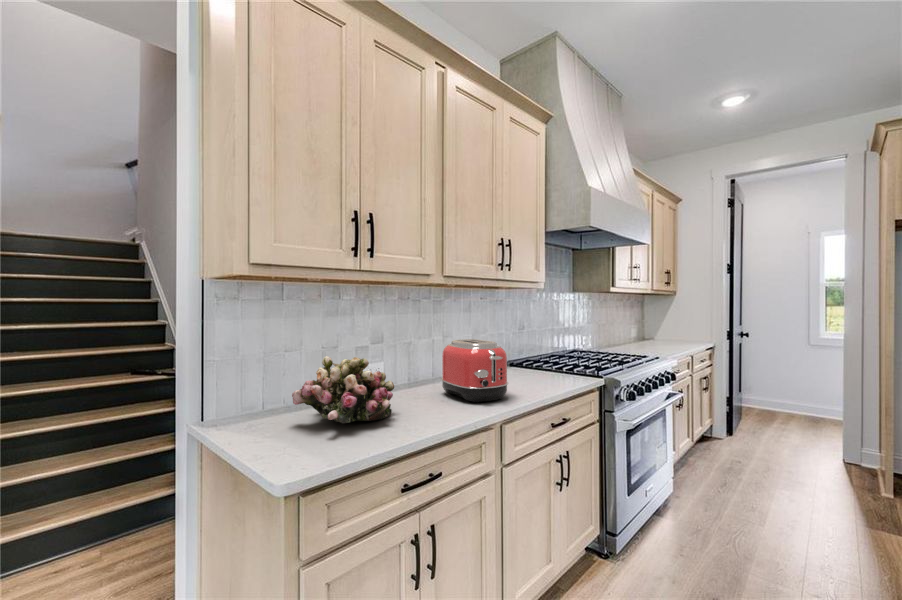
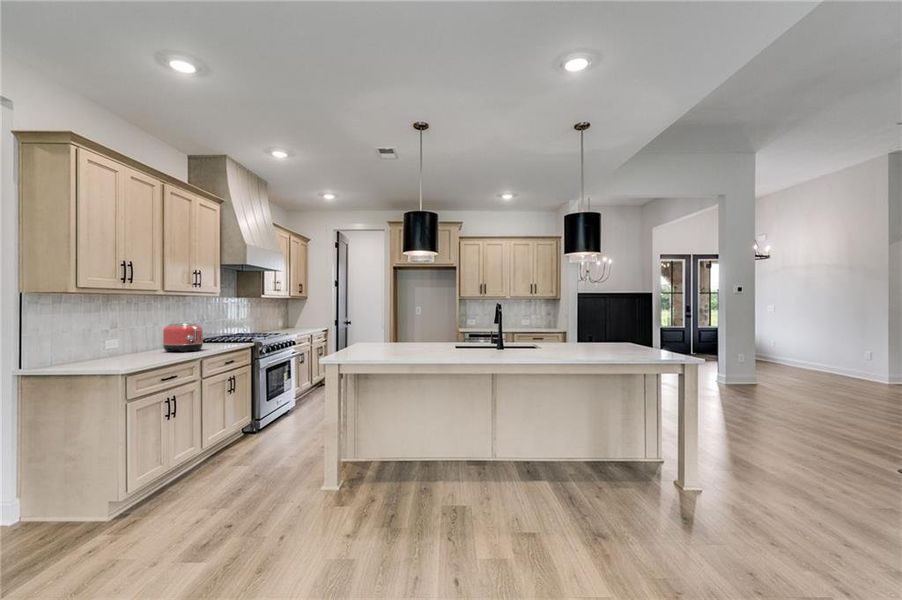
flower arrangement: present [292,356,394,423] -> none [92,330,148,358]

